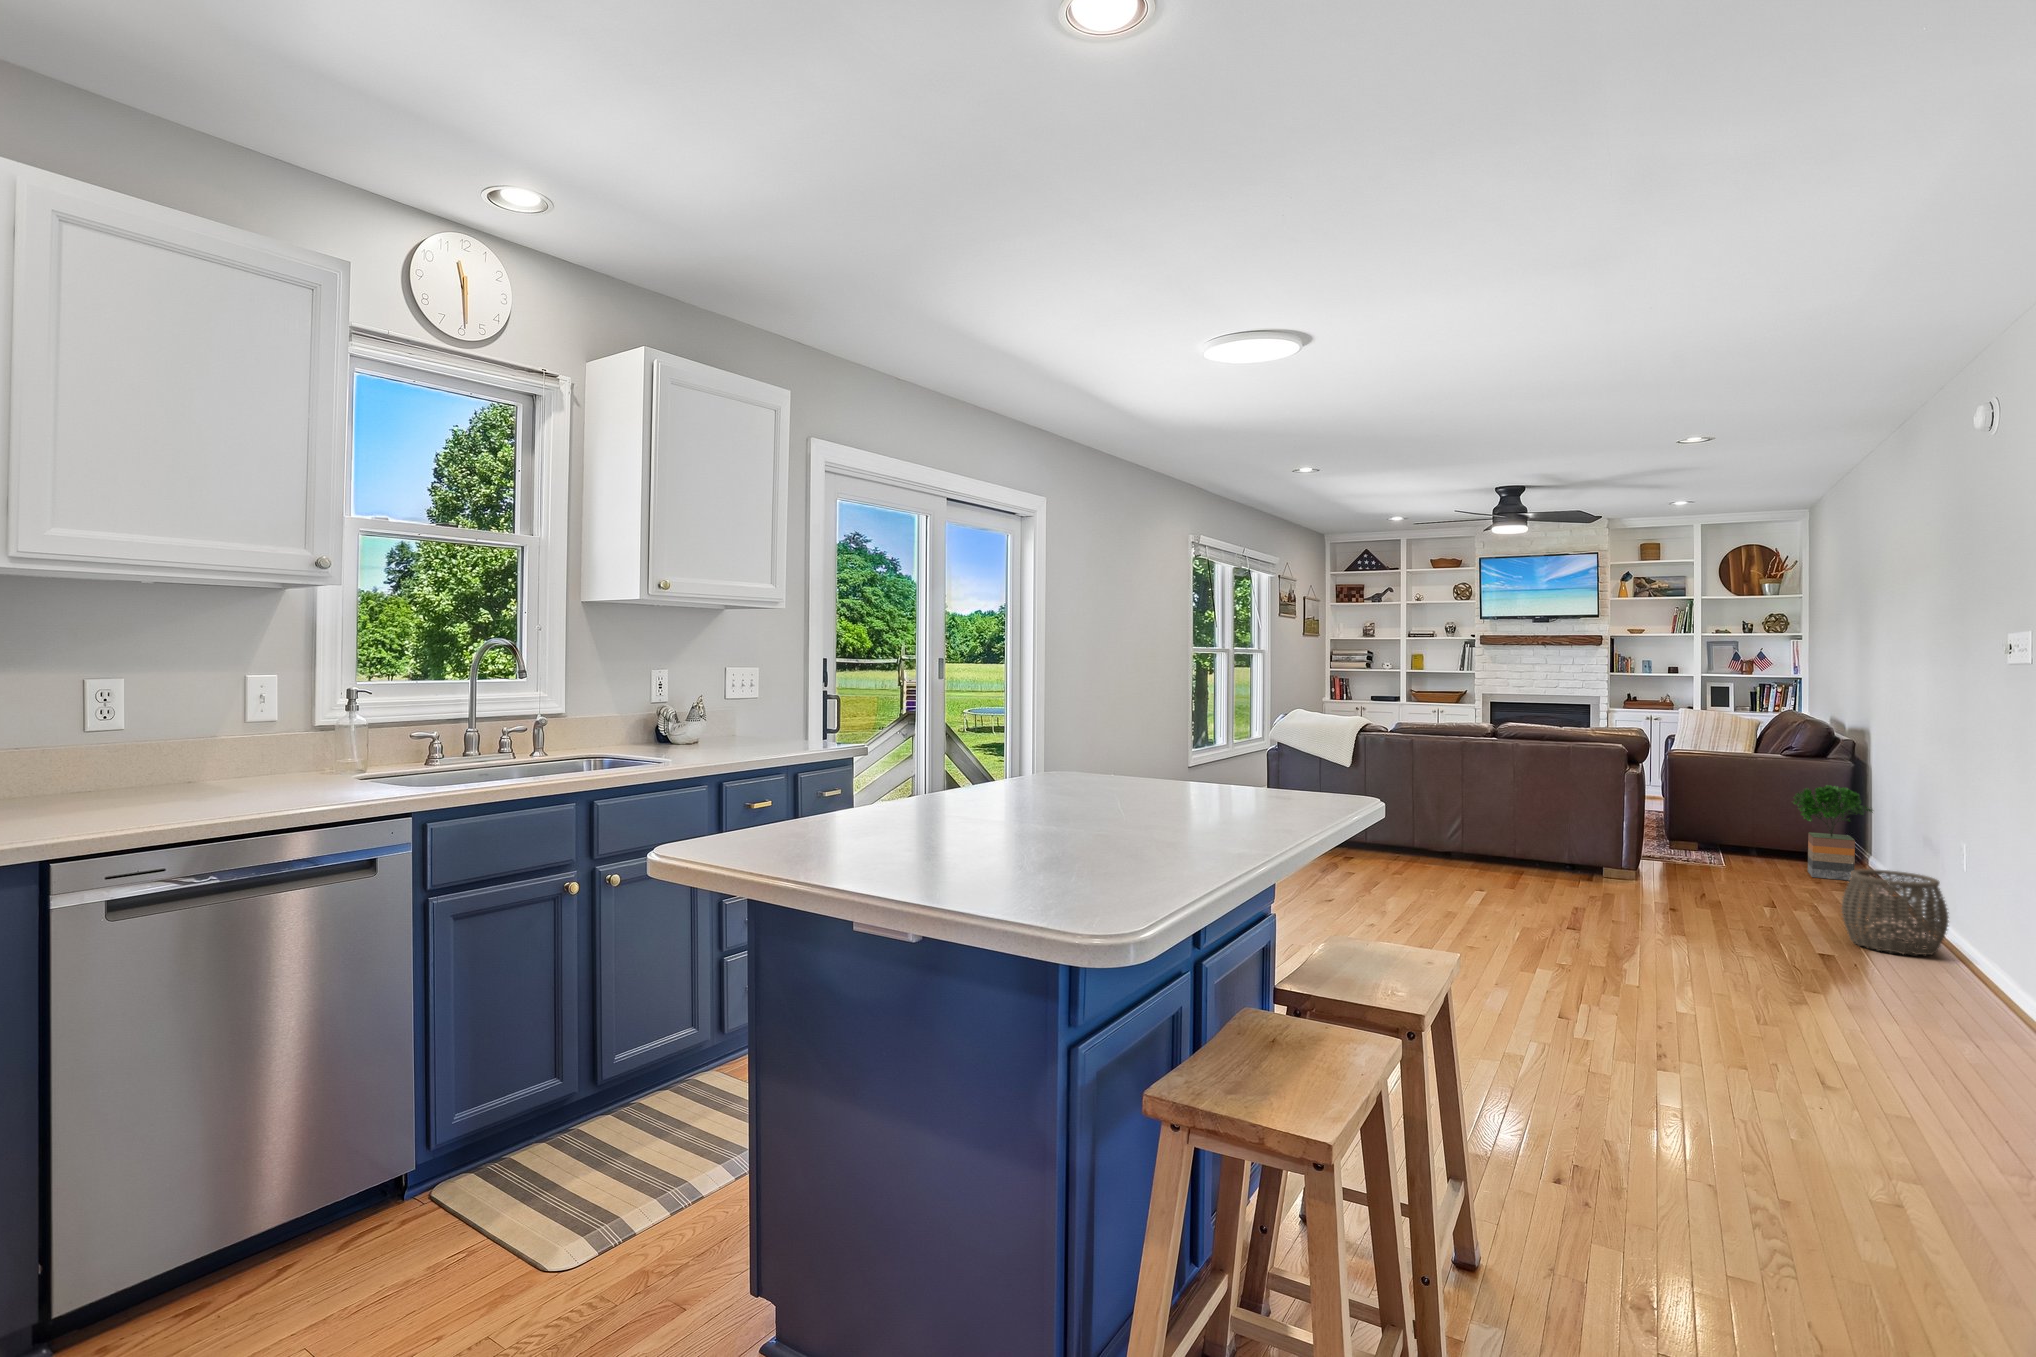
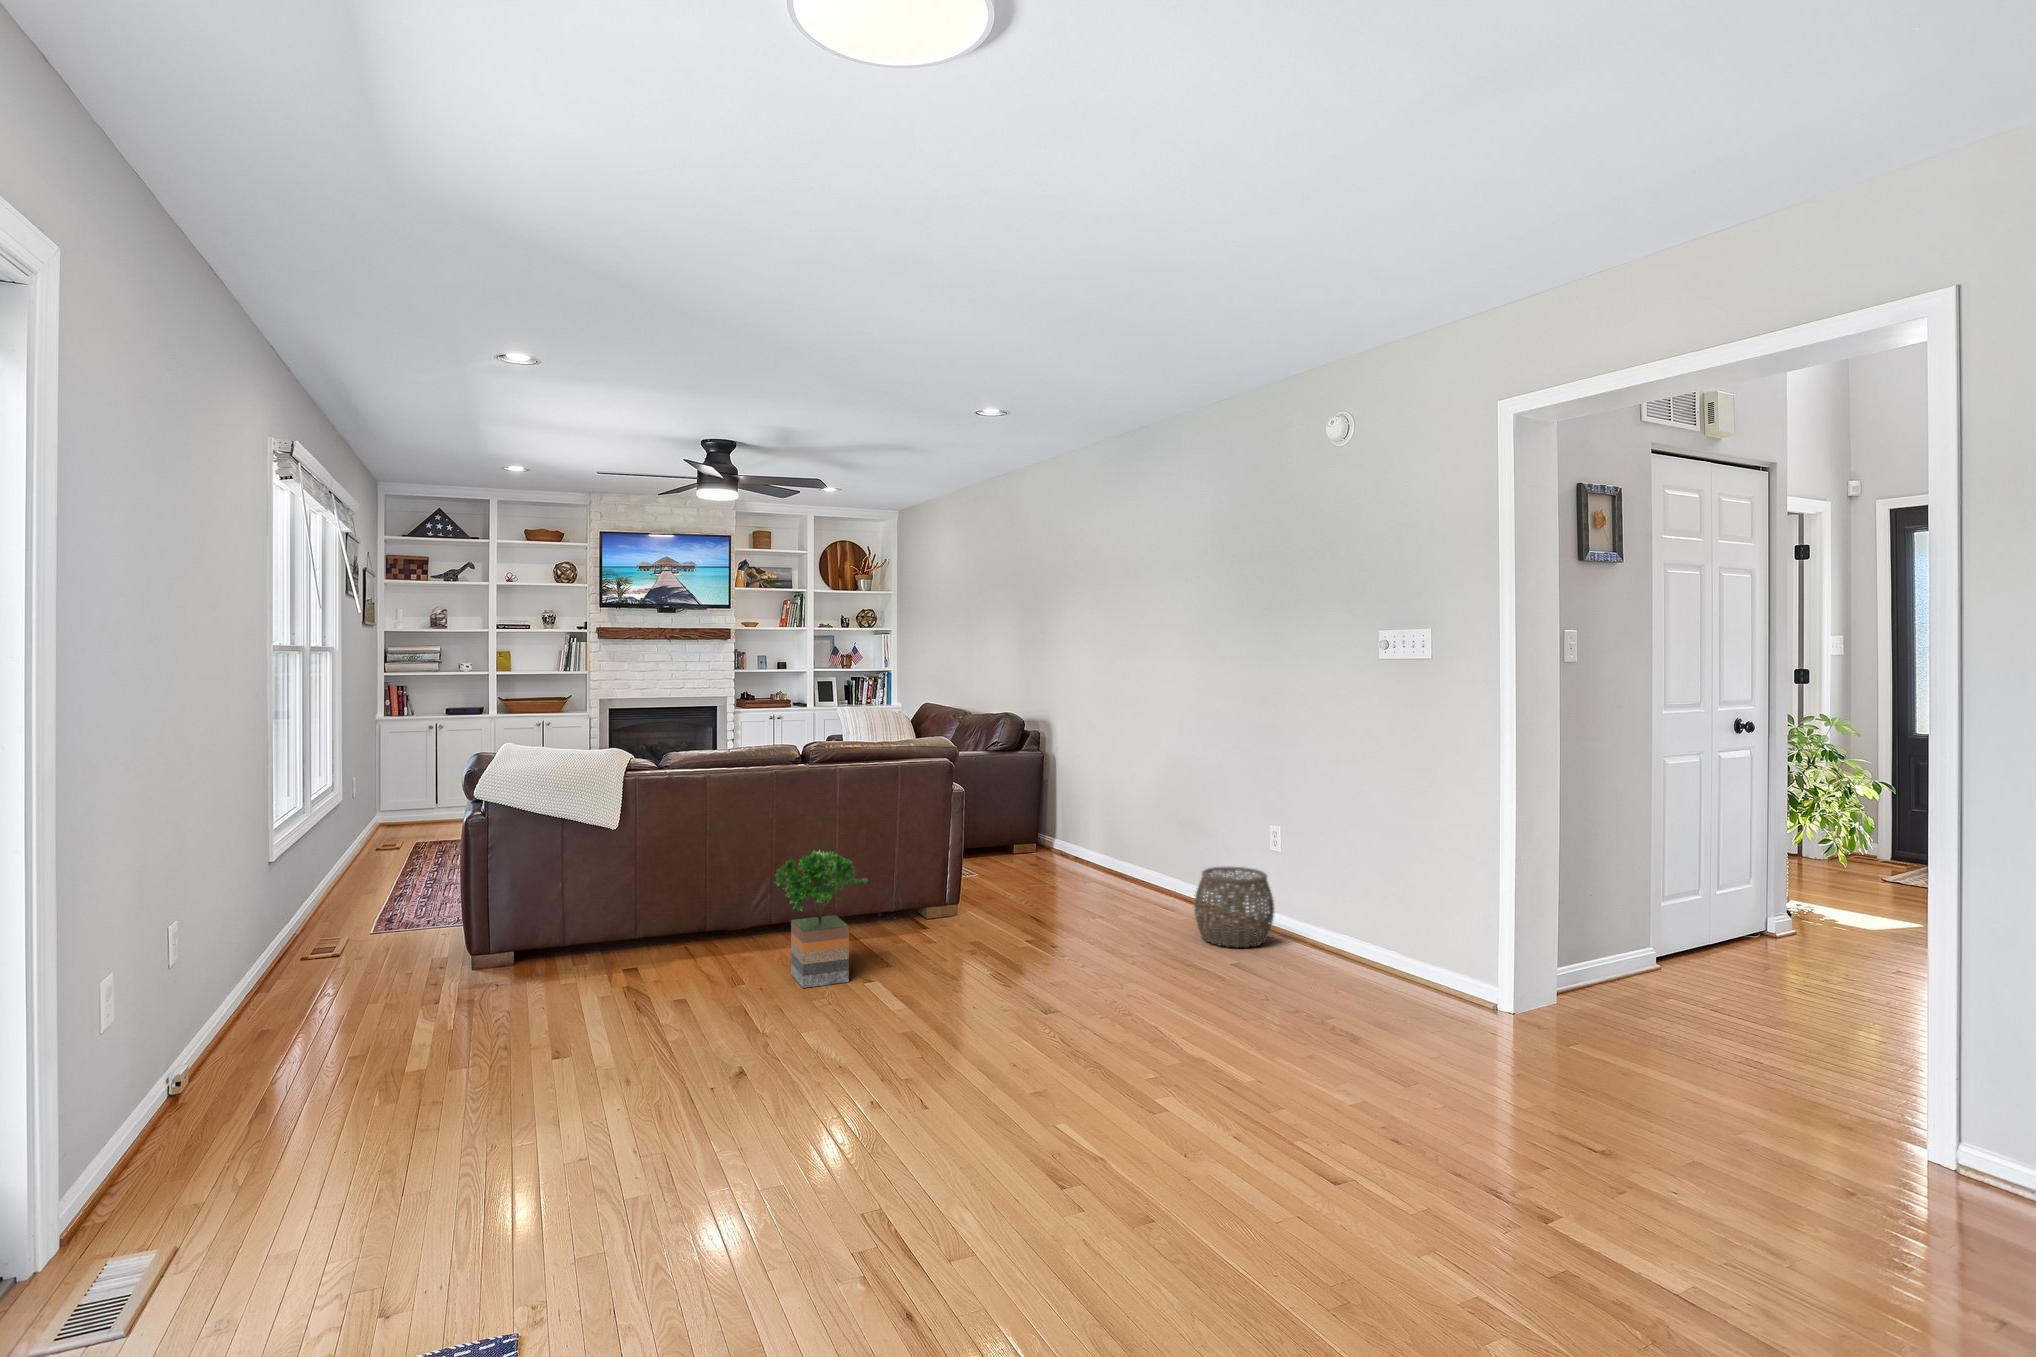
potted tree: present [1794,785,1873,880] -> present [775,850,868,988]

